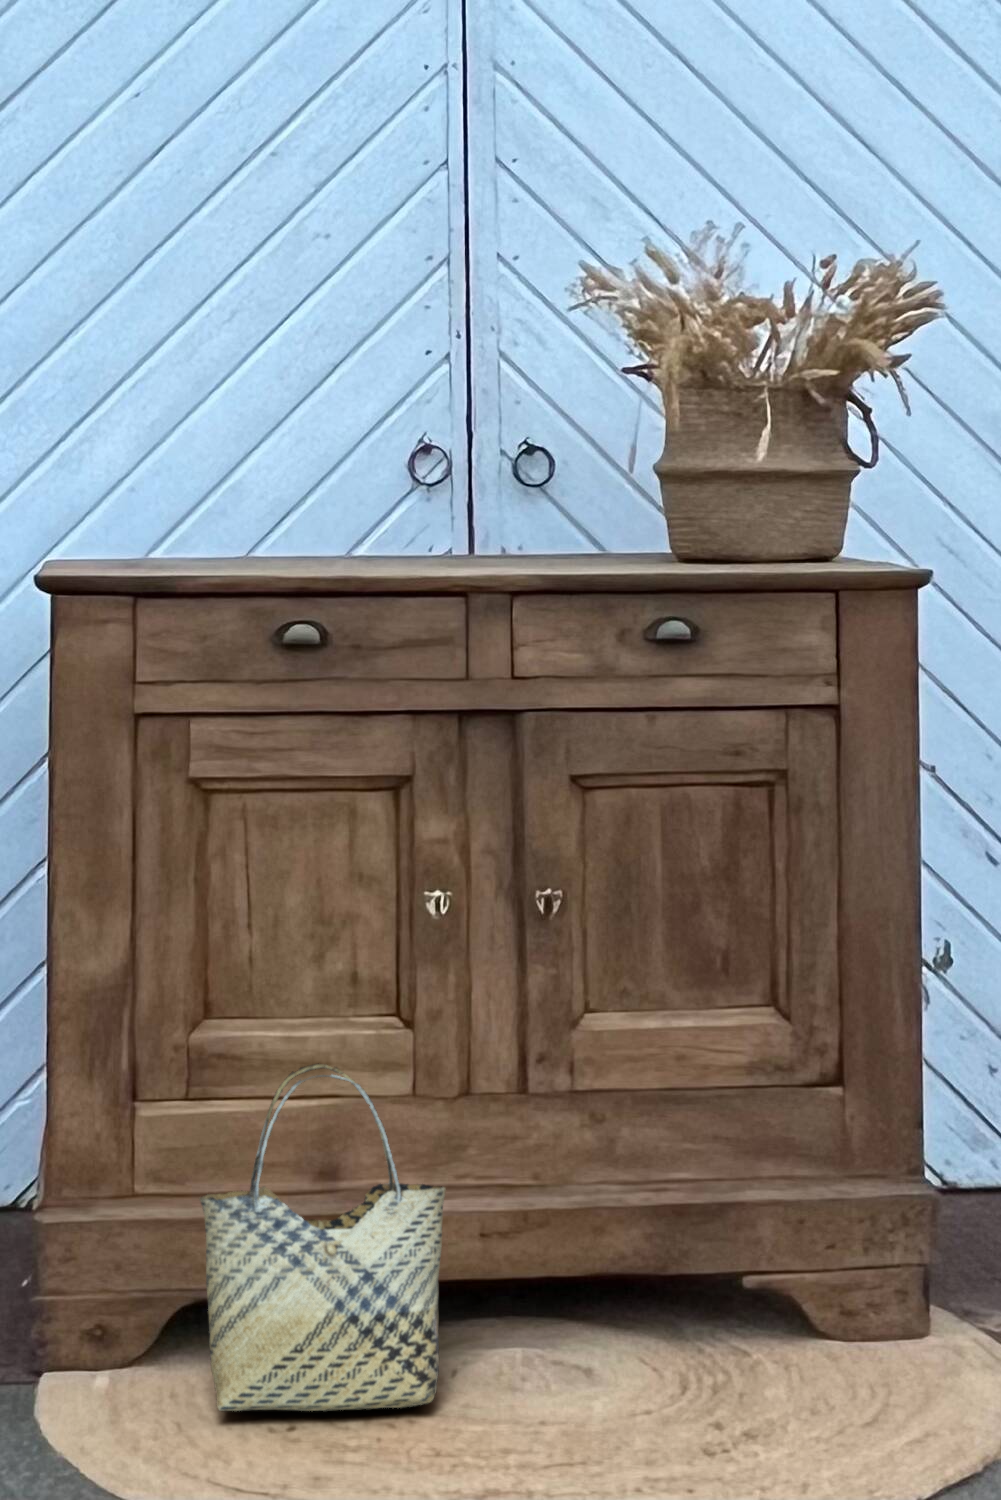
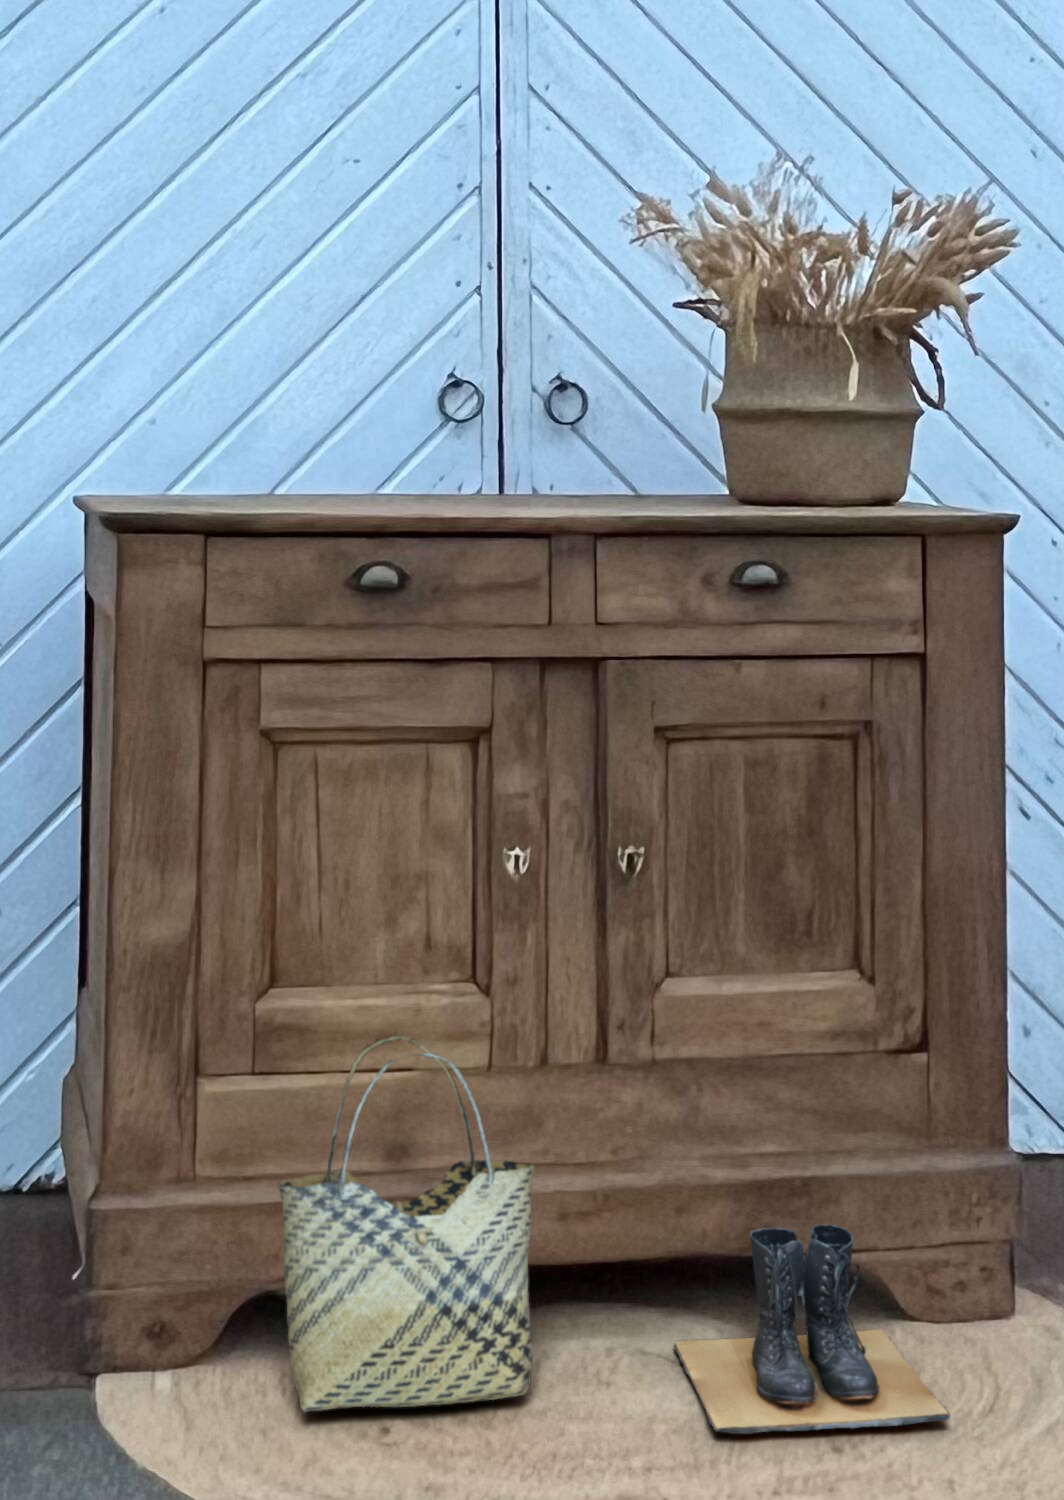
boots: none [589,1251,830,1440] -> present [674,1225,950,1434]

